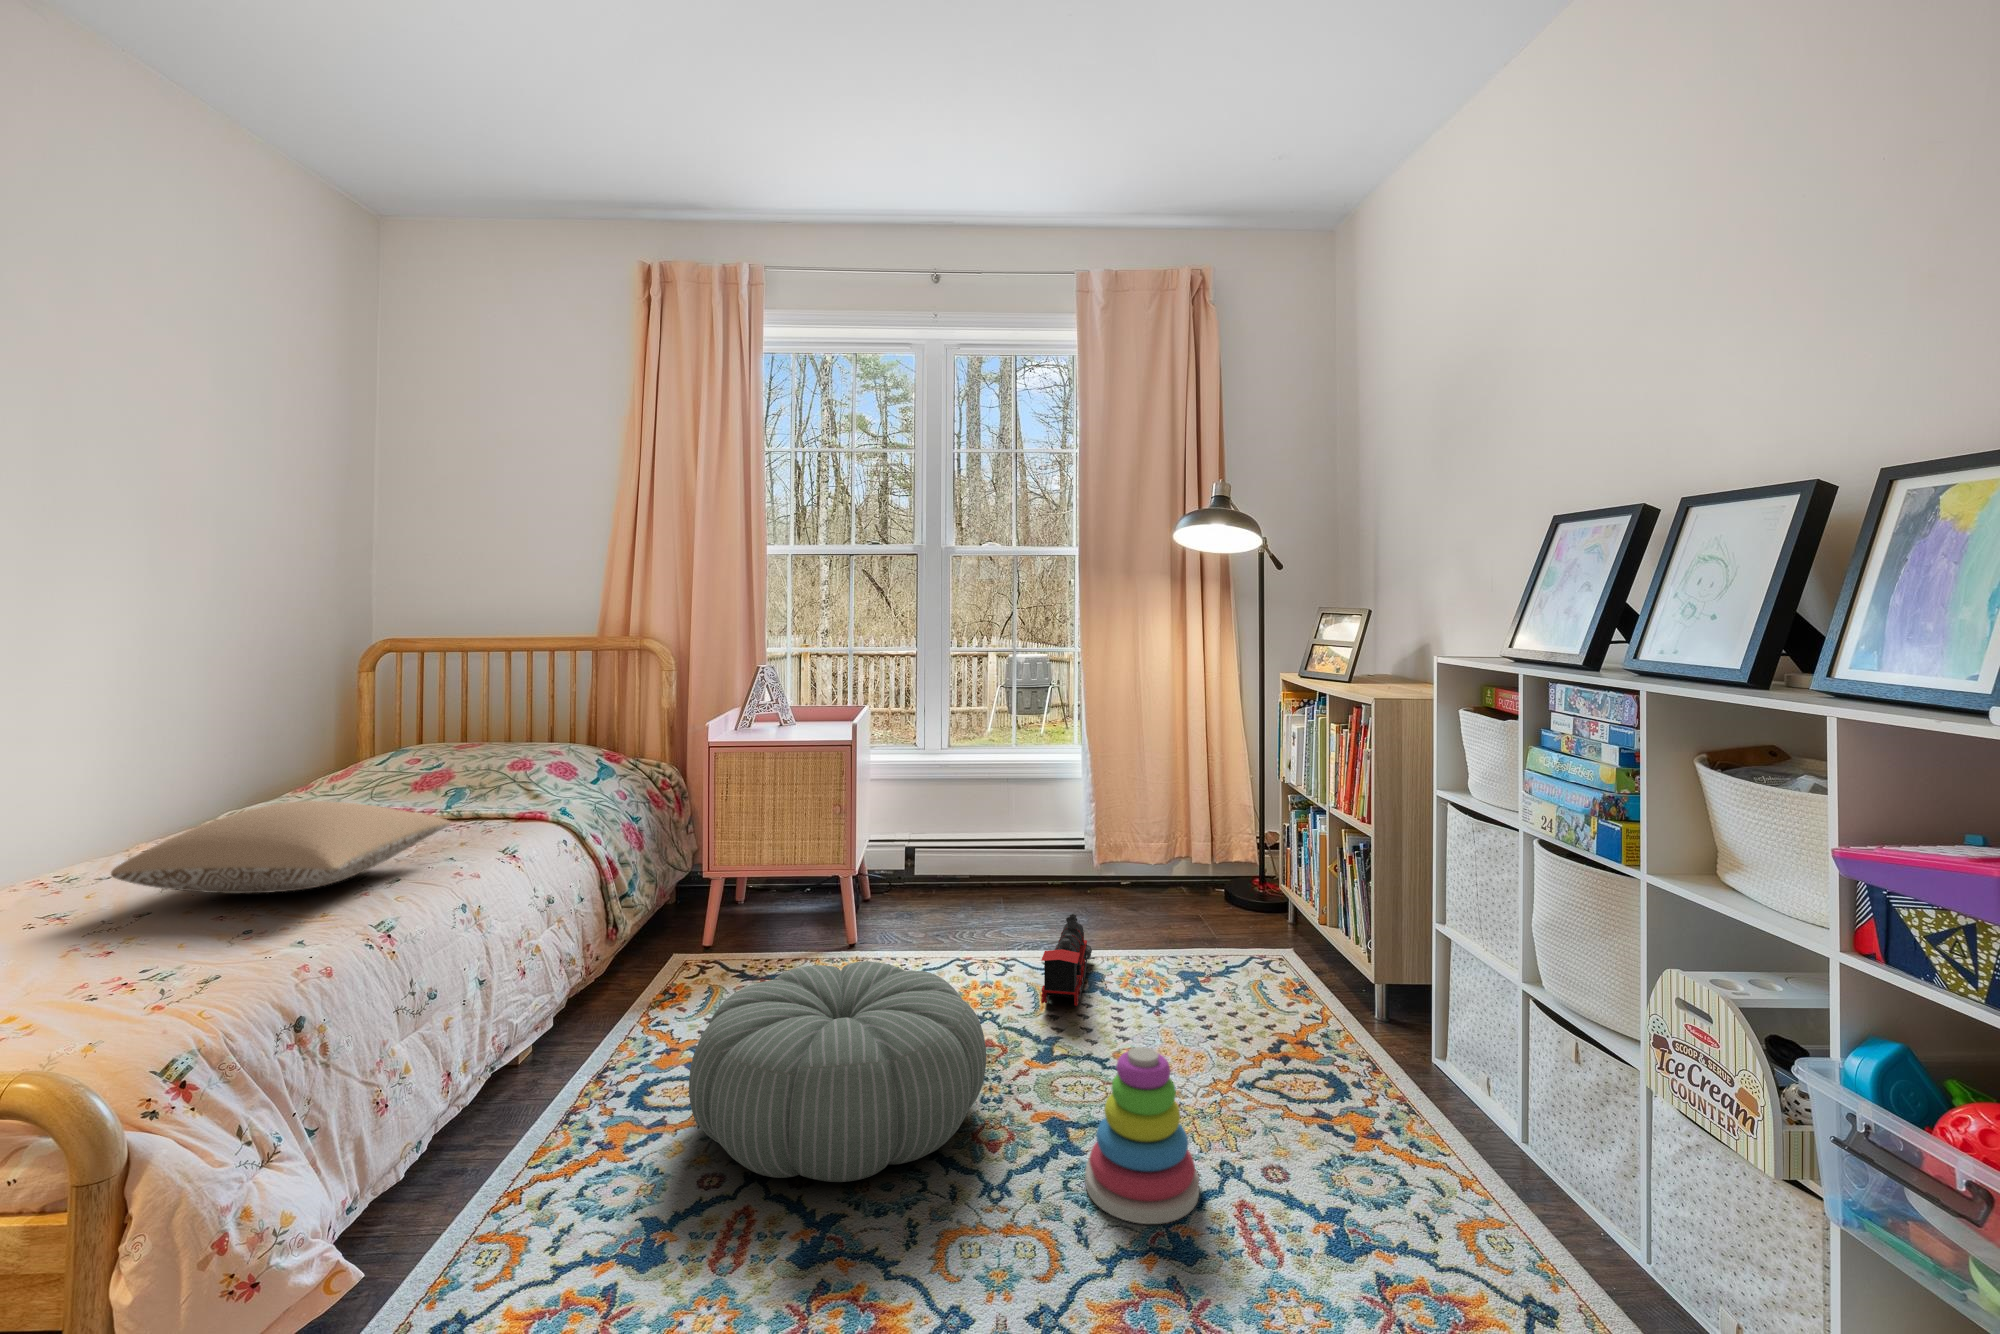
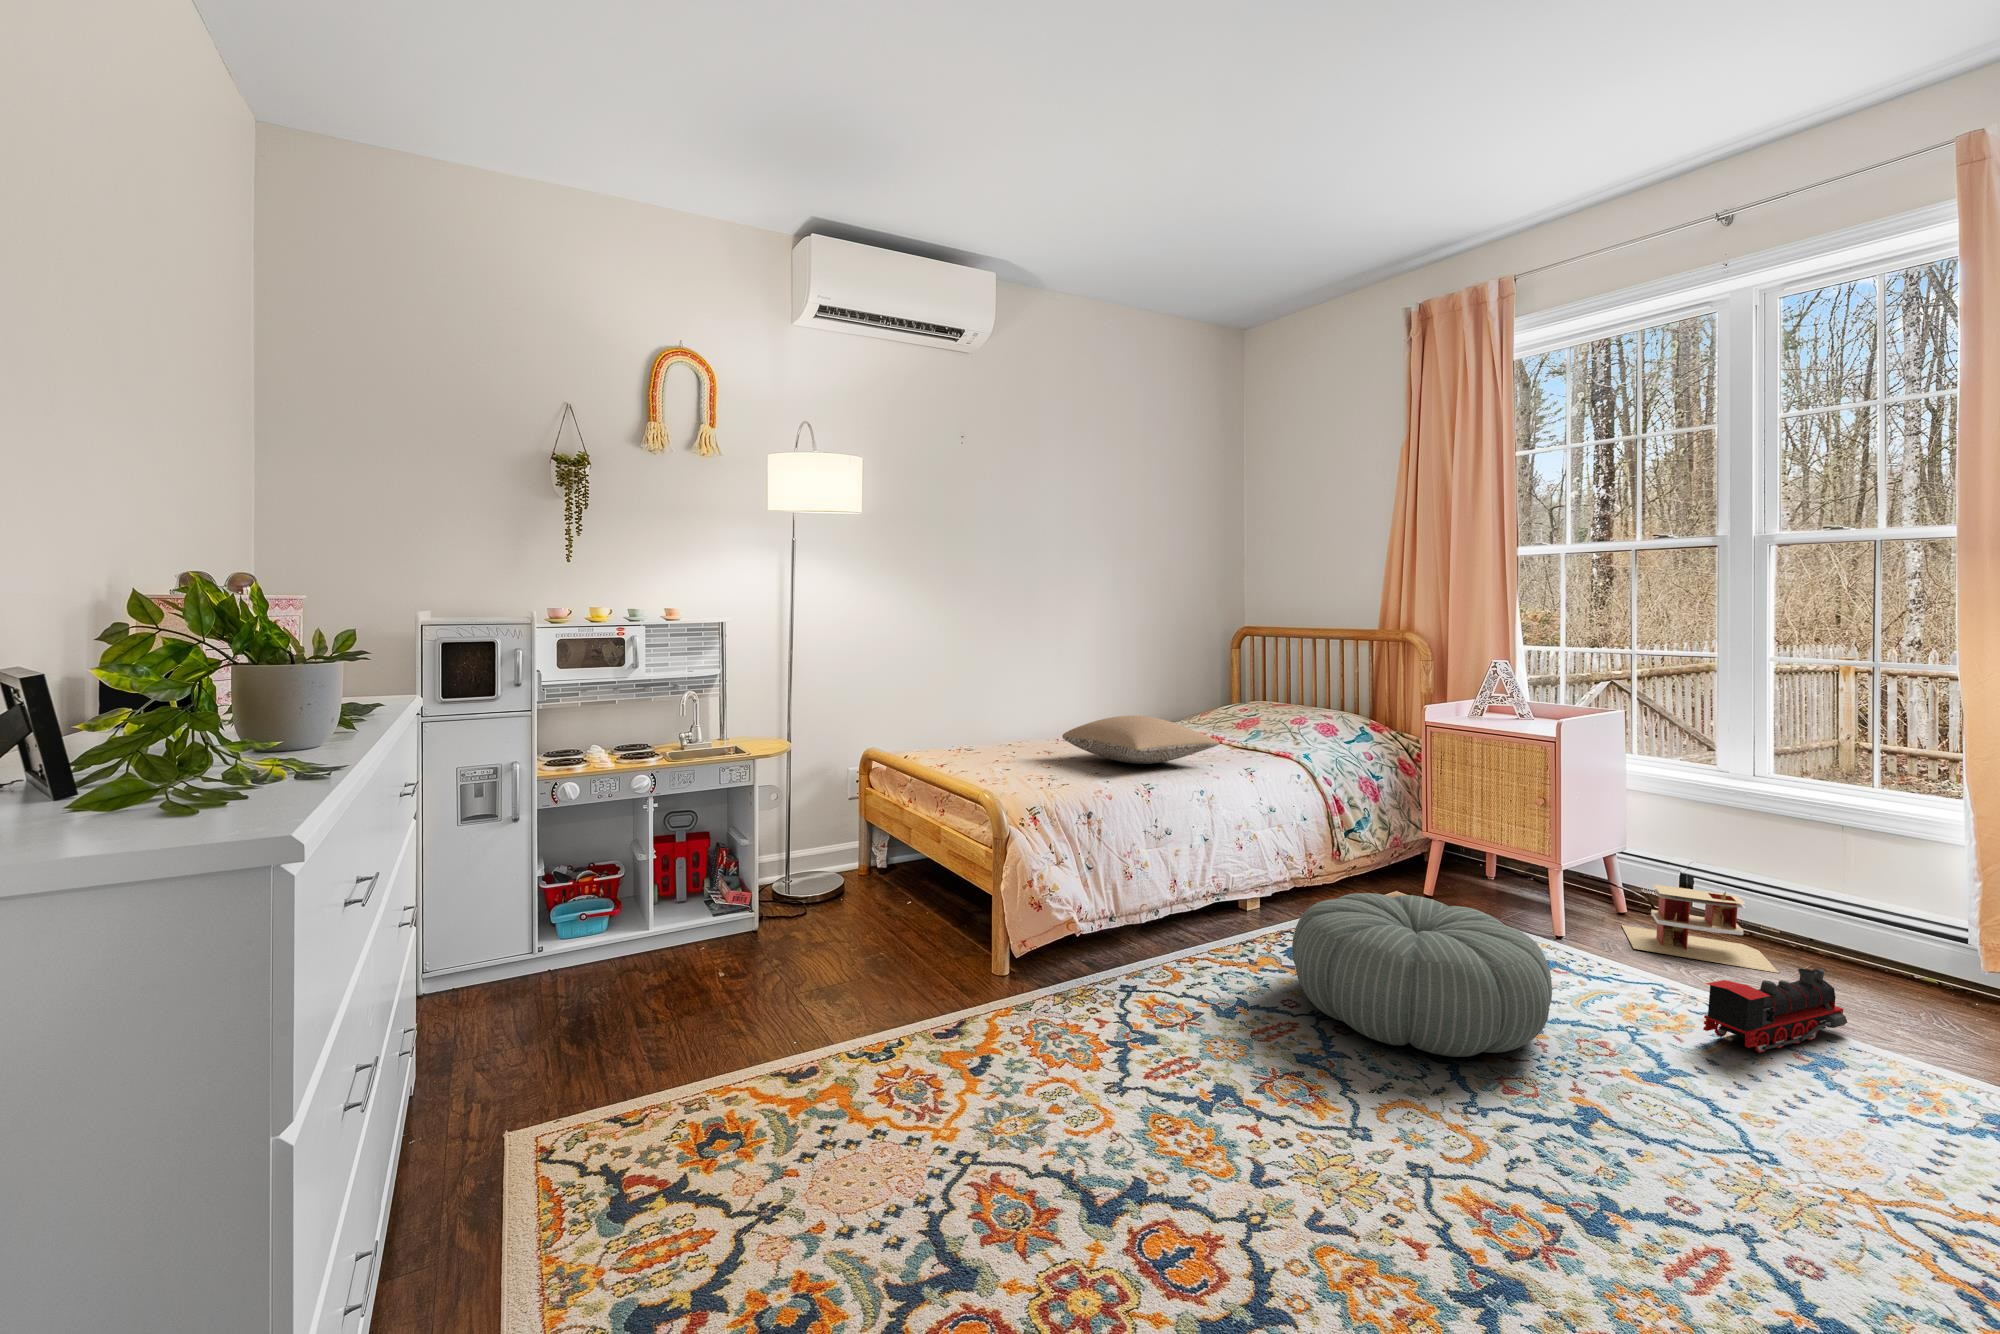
toy house: none [889,862,1013,938] -> present [1622,884,1779,973]
stacking toy: present [1085,1047,1199,1224] -> none [1568,1030,1709,1206]

